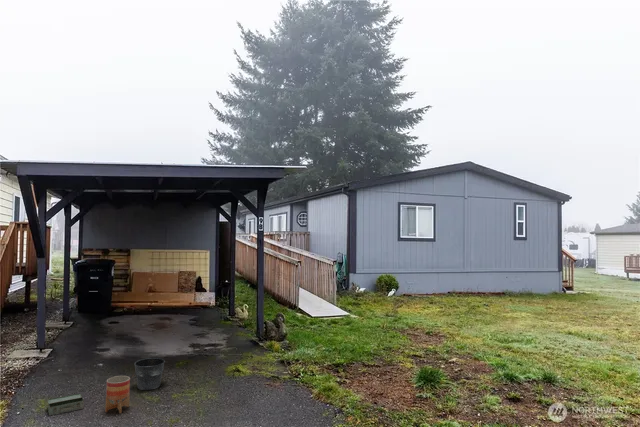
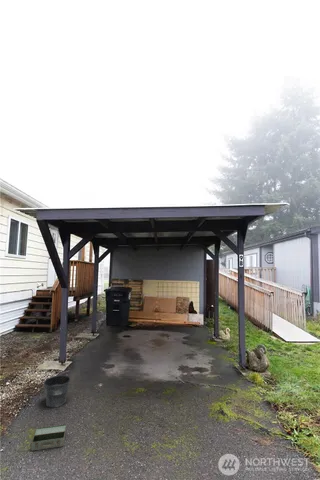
bucket: present [131,358,165,390] -> present [41,375,70,407]
planter: present [105,376,130,413] -> none [78,417,103,466]

